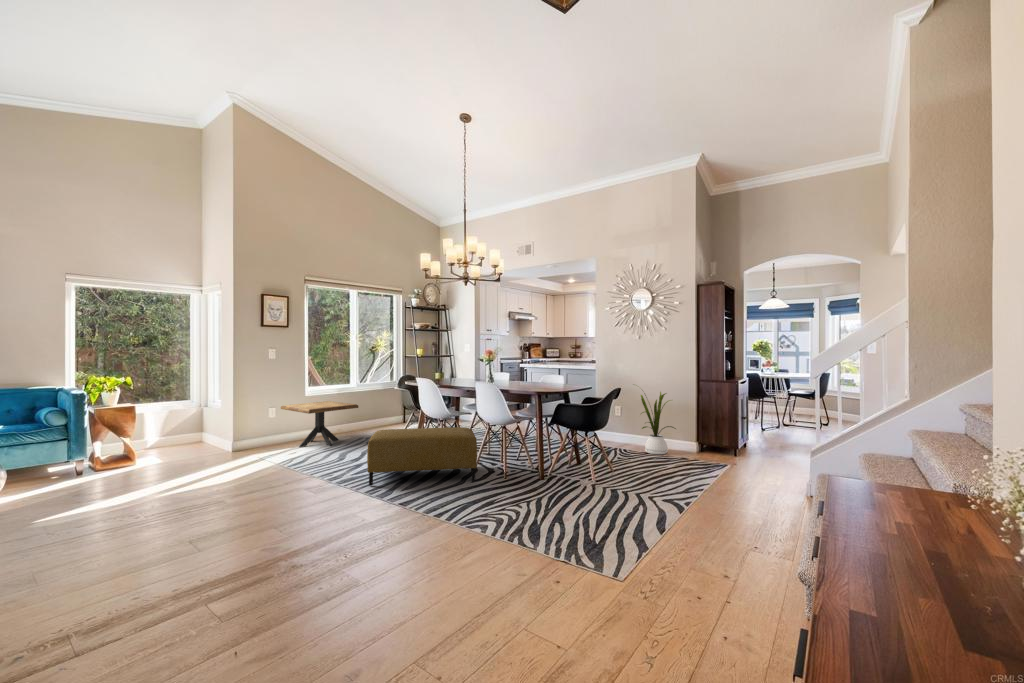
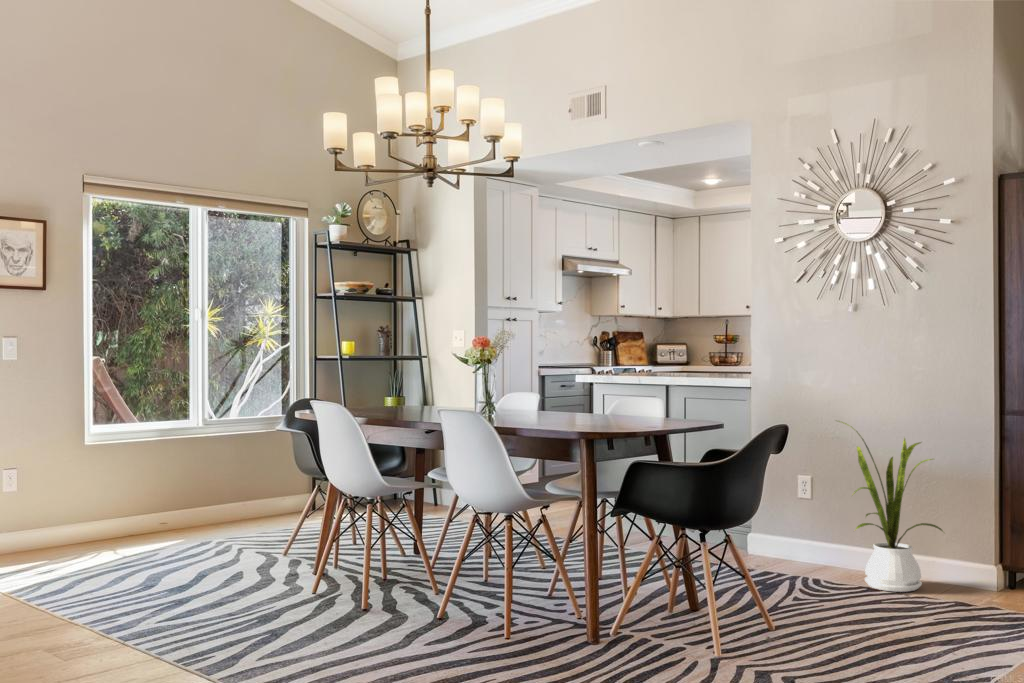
side table: present [281,401,358,447] -> none [28,456,199,558]
ottoman: present [367,427,477,485] -> none [185,517,441,646]

